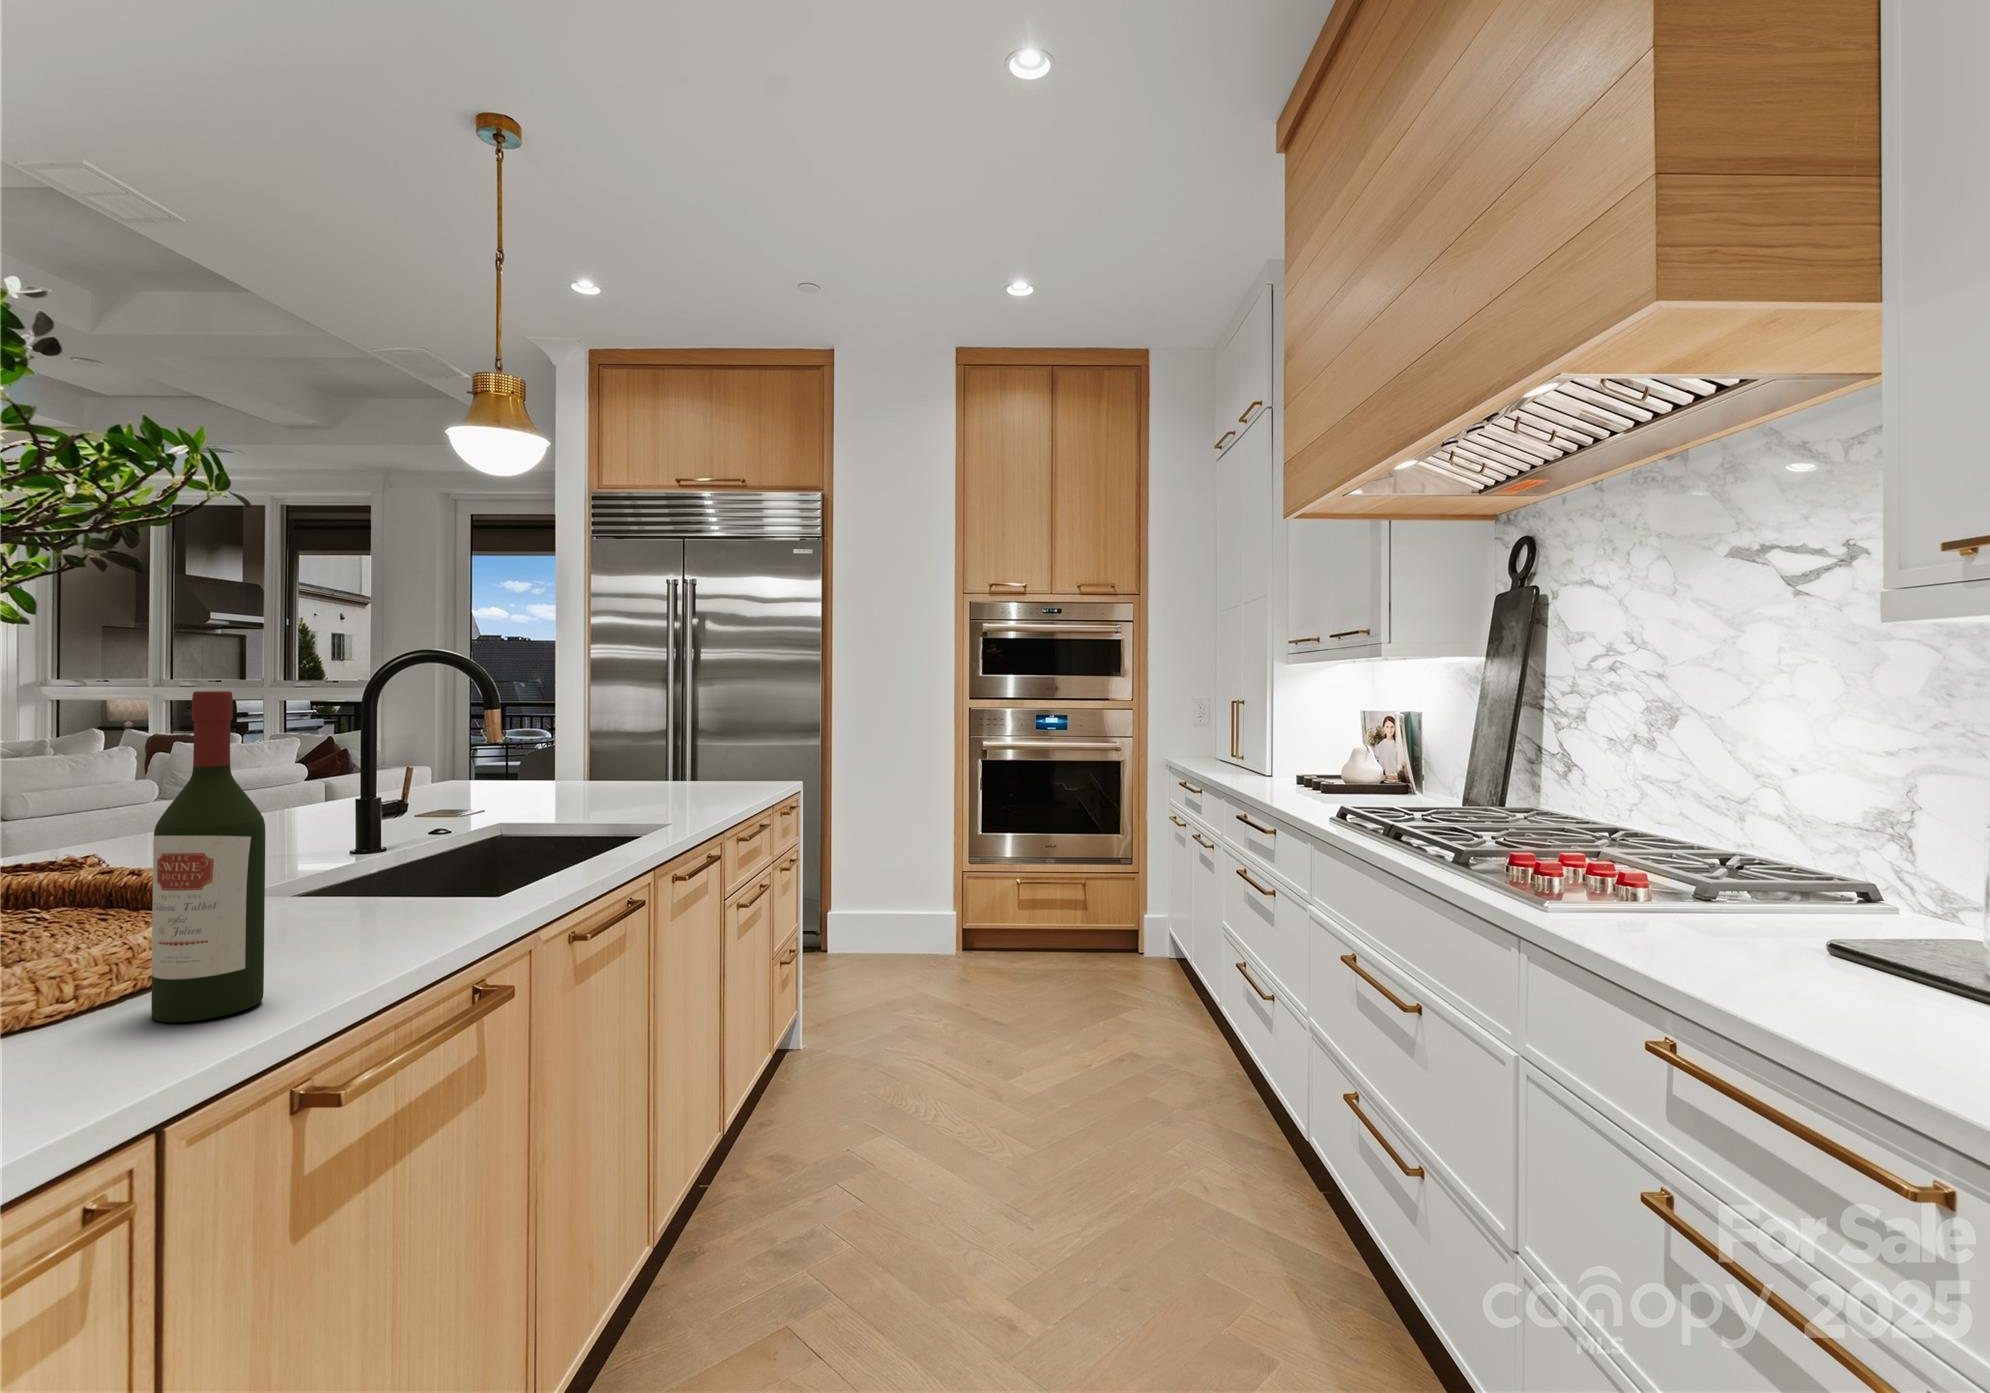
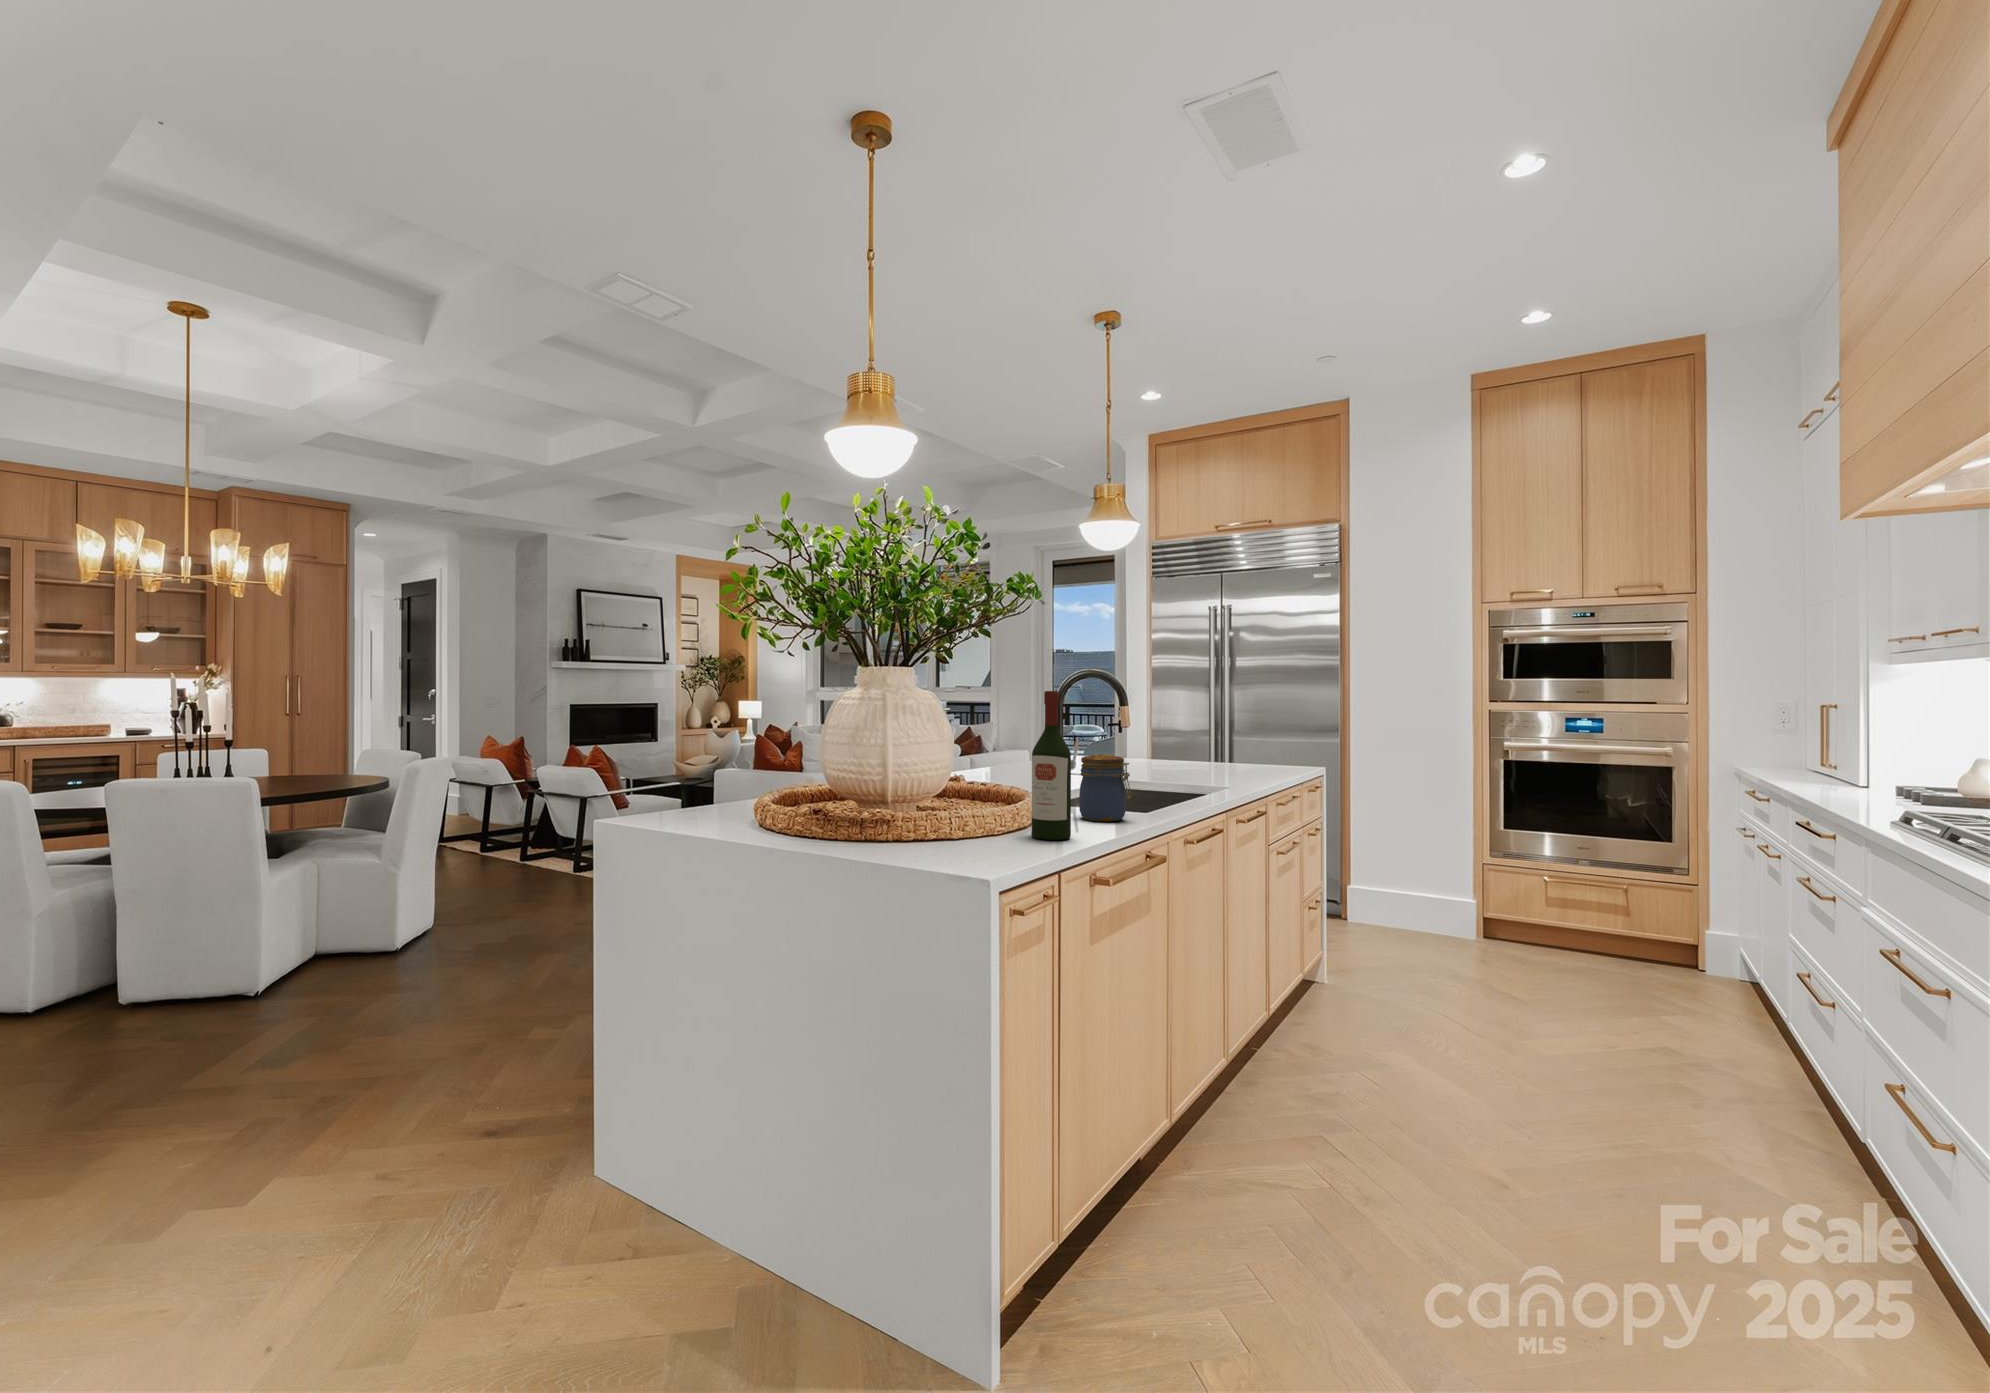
jar: none [345,806,455,933] -> present [1079,754,1131,821]

